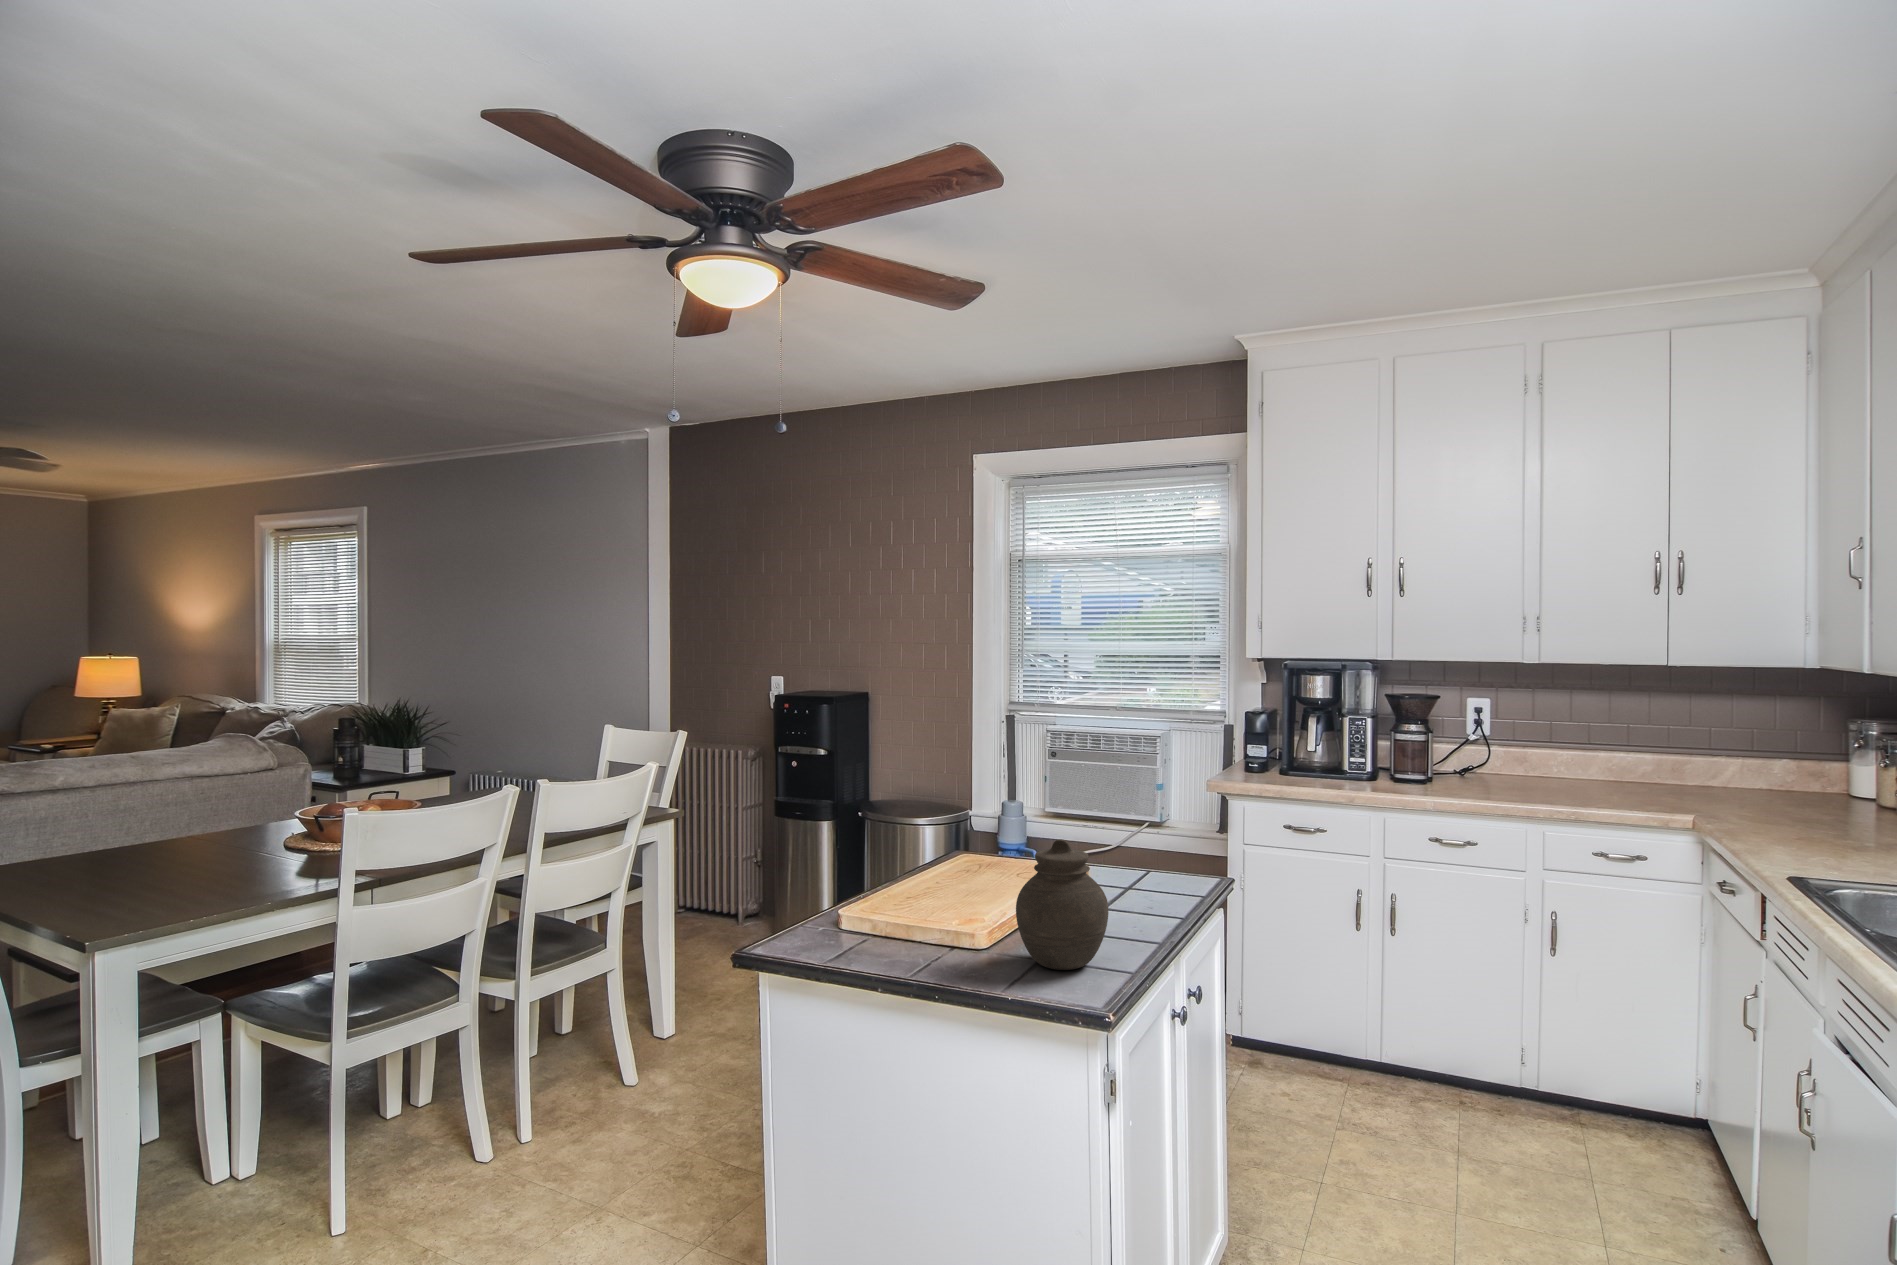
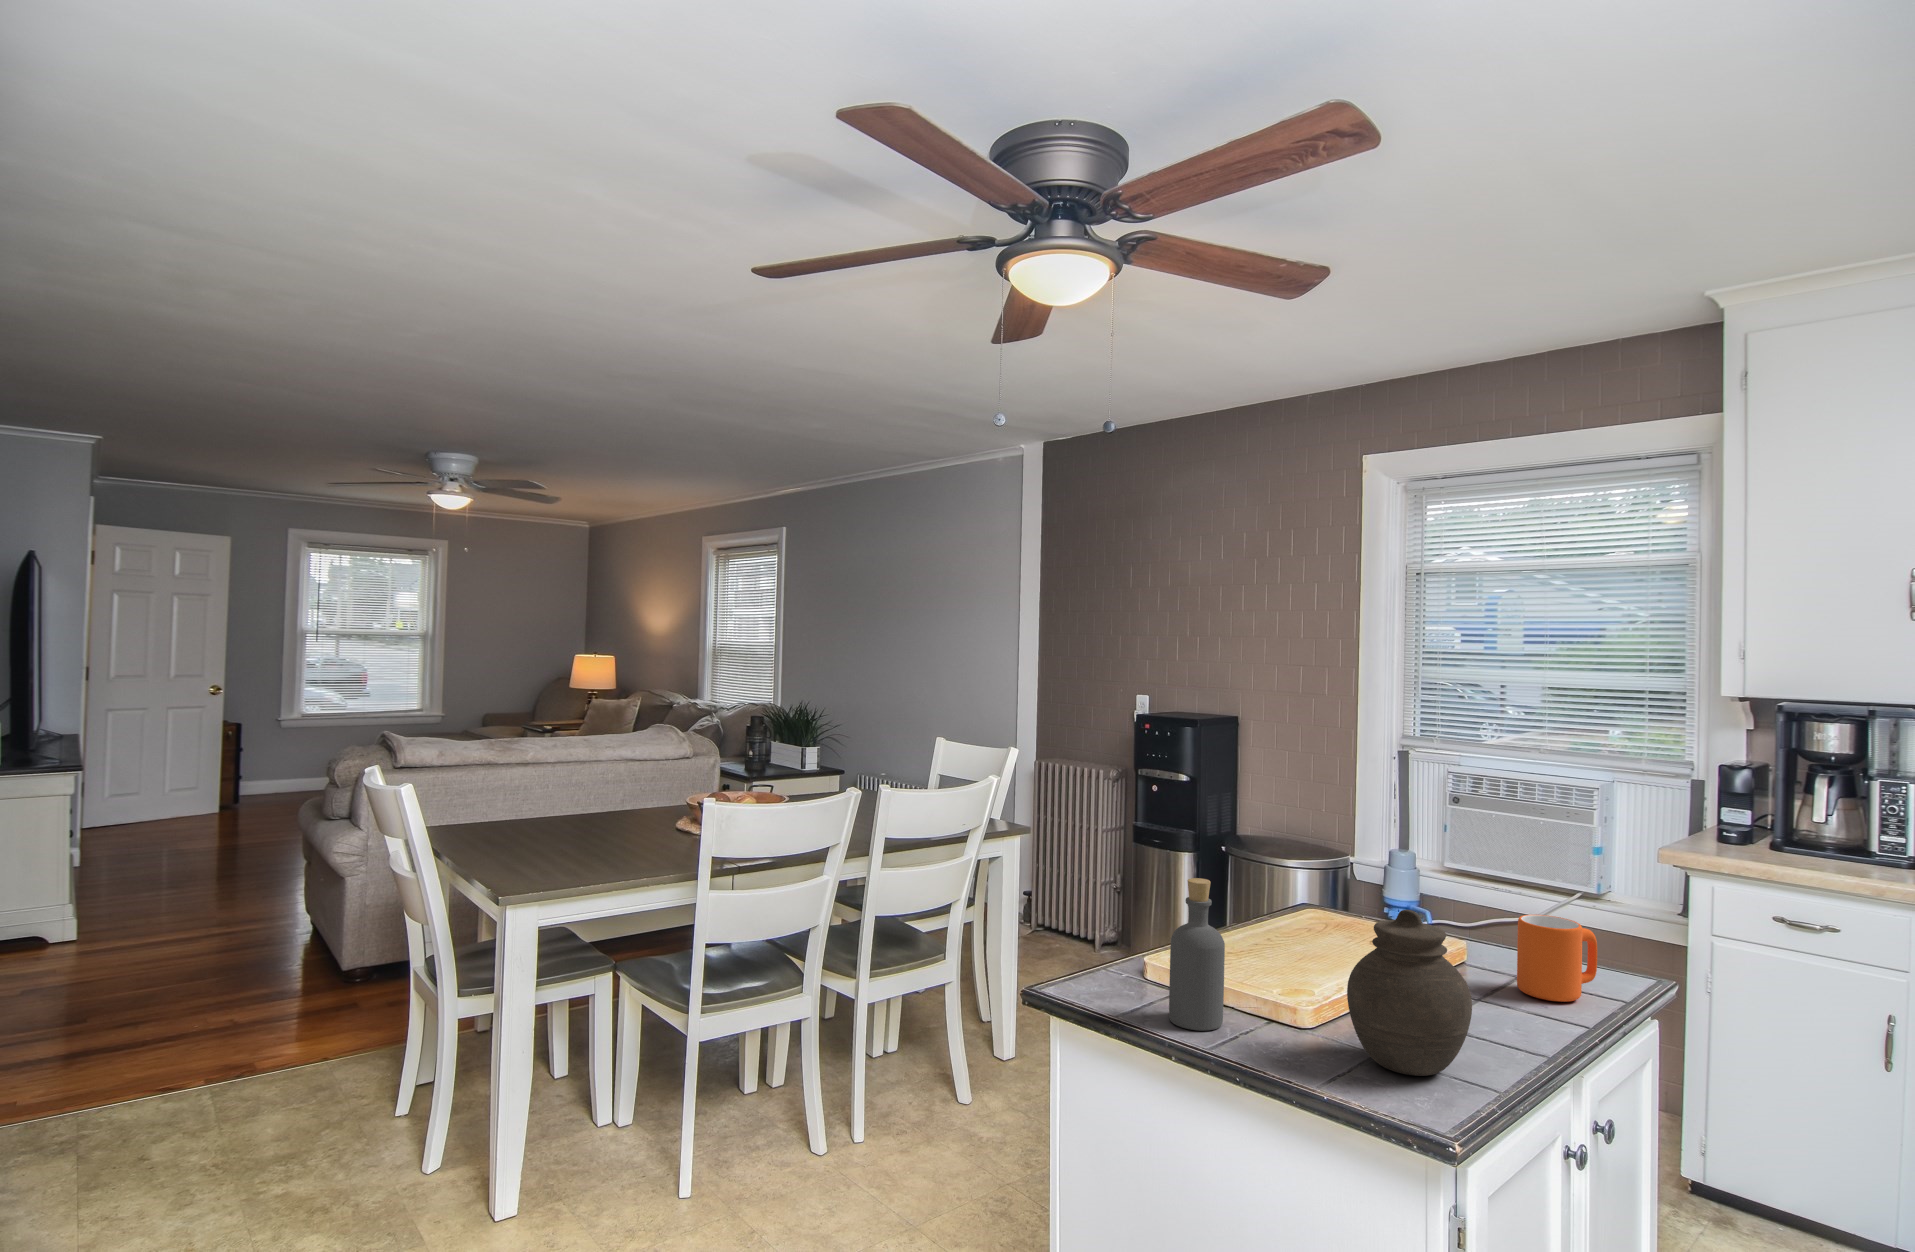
bottle: none [870,832,915,962] -> present [1169,878,1225,1031]
mug: none [1128,837,1183,902] -> present [1517,915,1597,1002]

